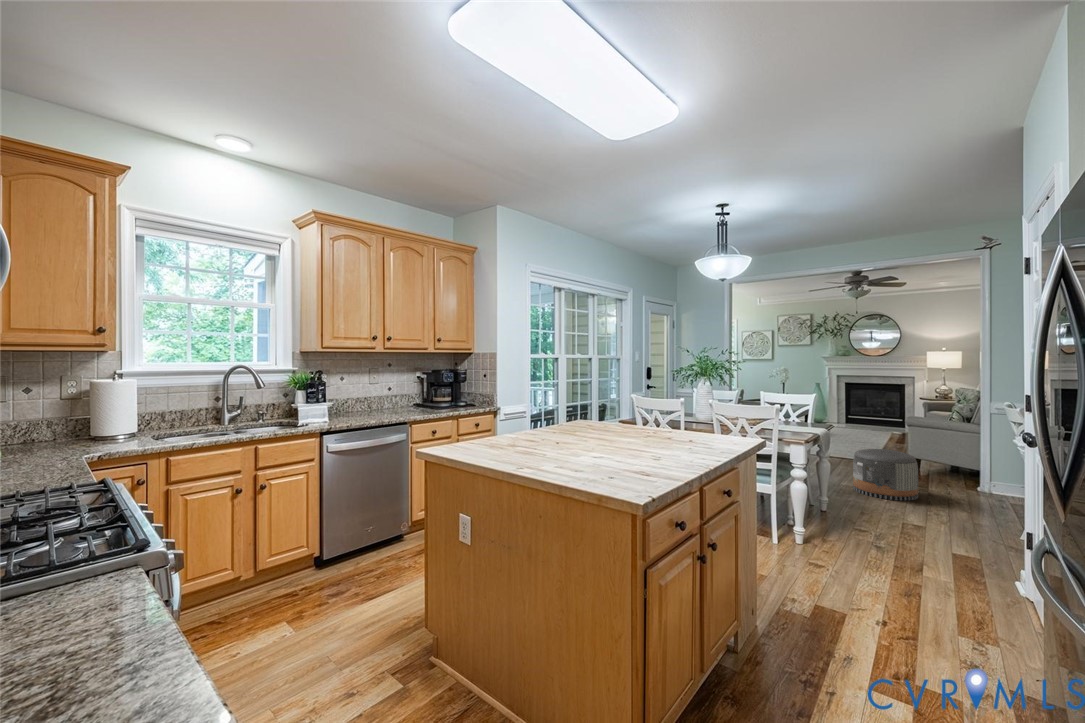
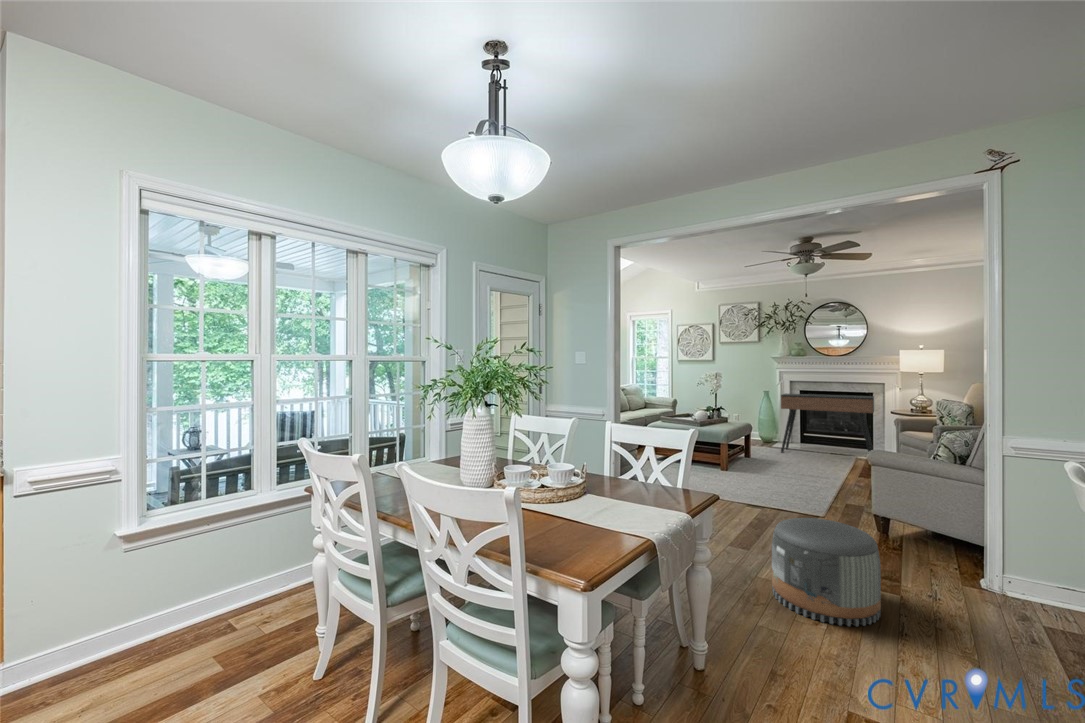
console table: none [831,385,906,435] -> present [781,394,874,453]

